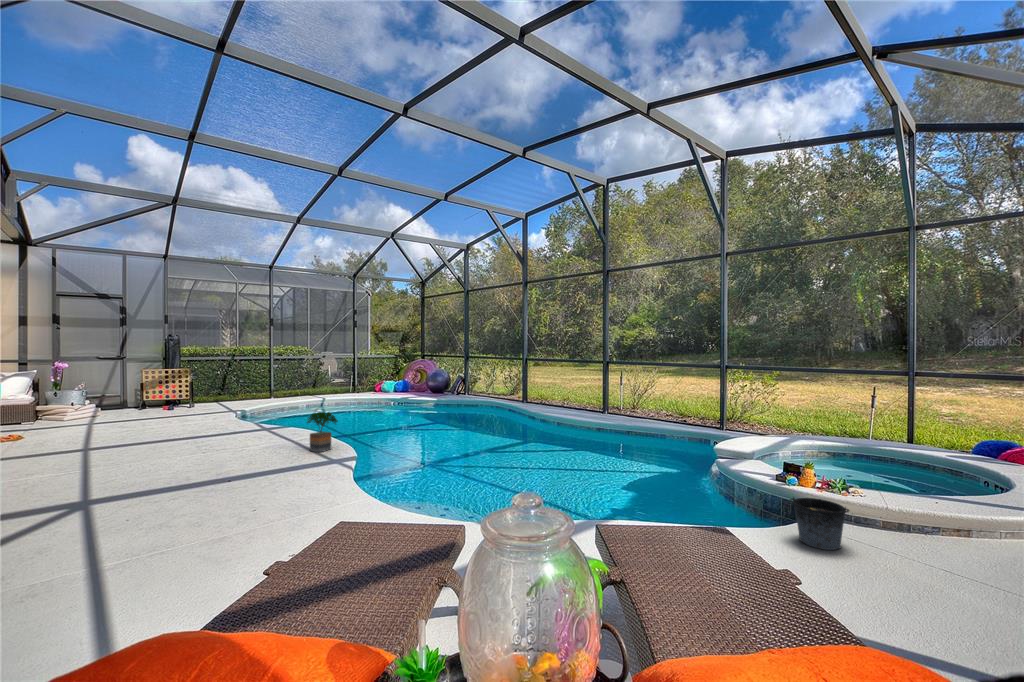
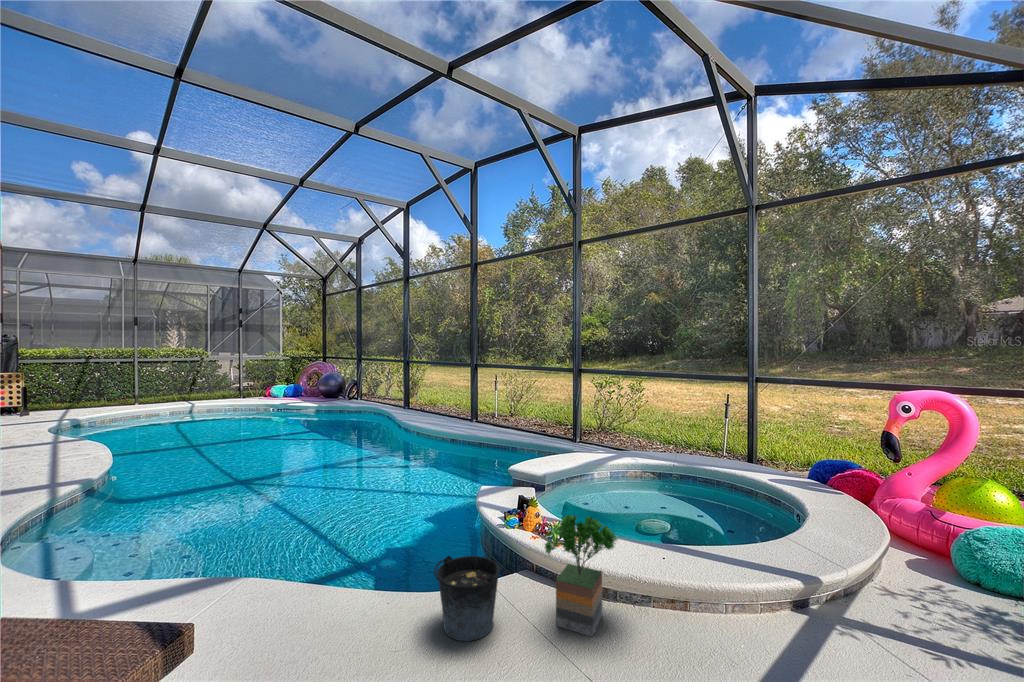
potted tree: present [307,412,338,452] -> present [545,515,617,636]

